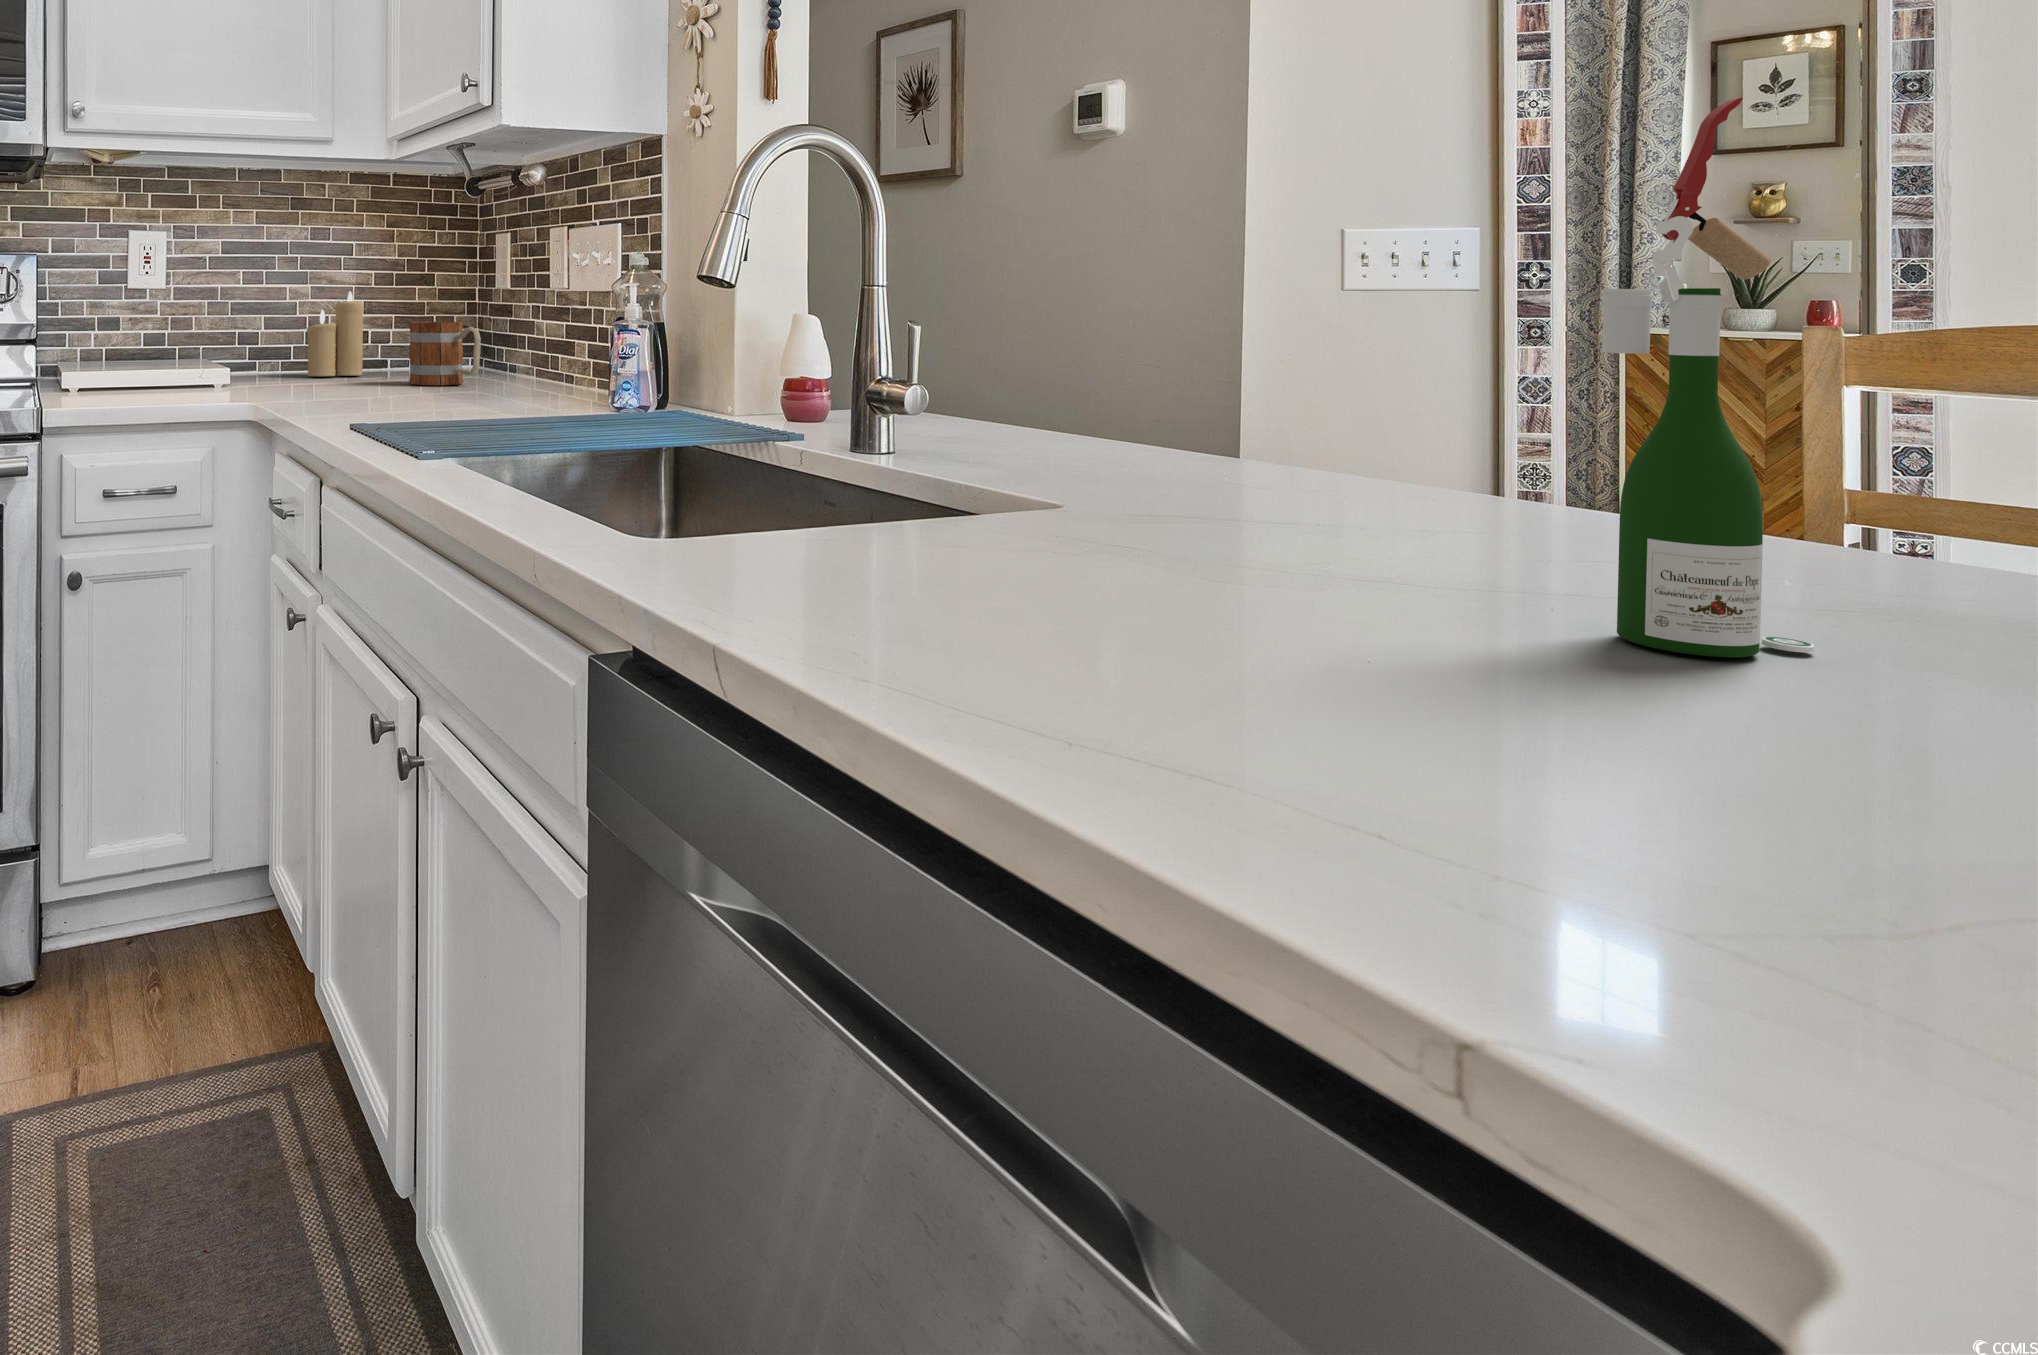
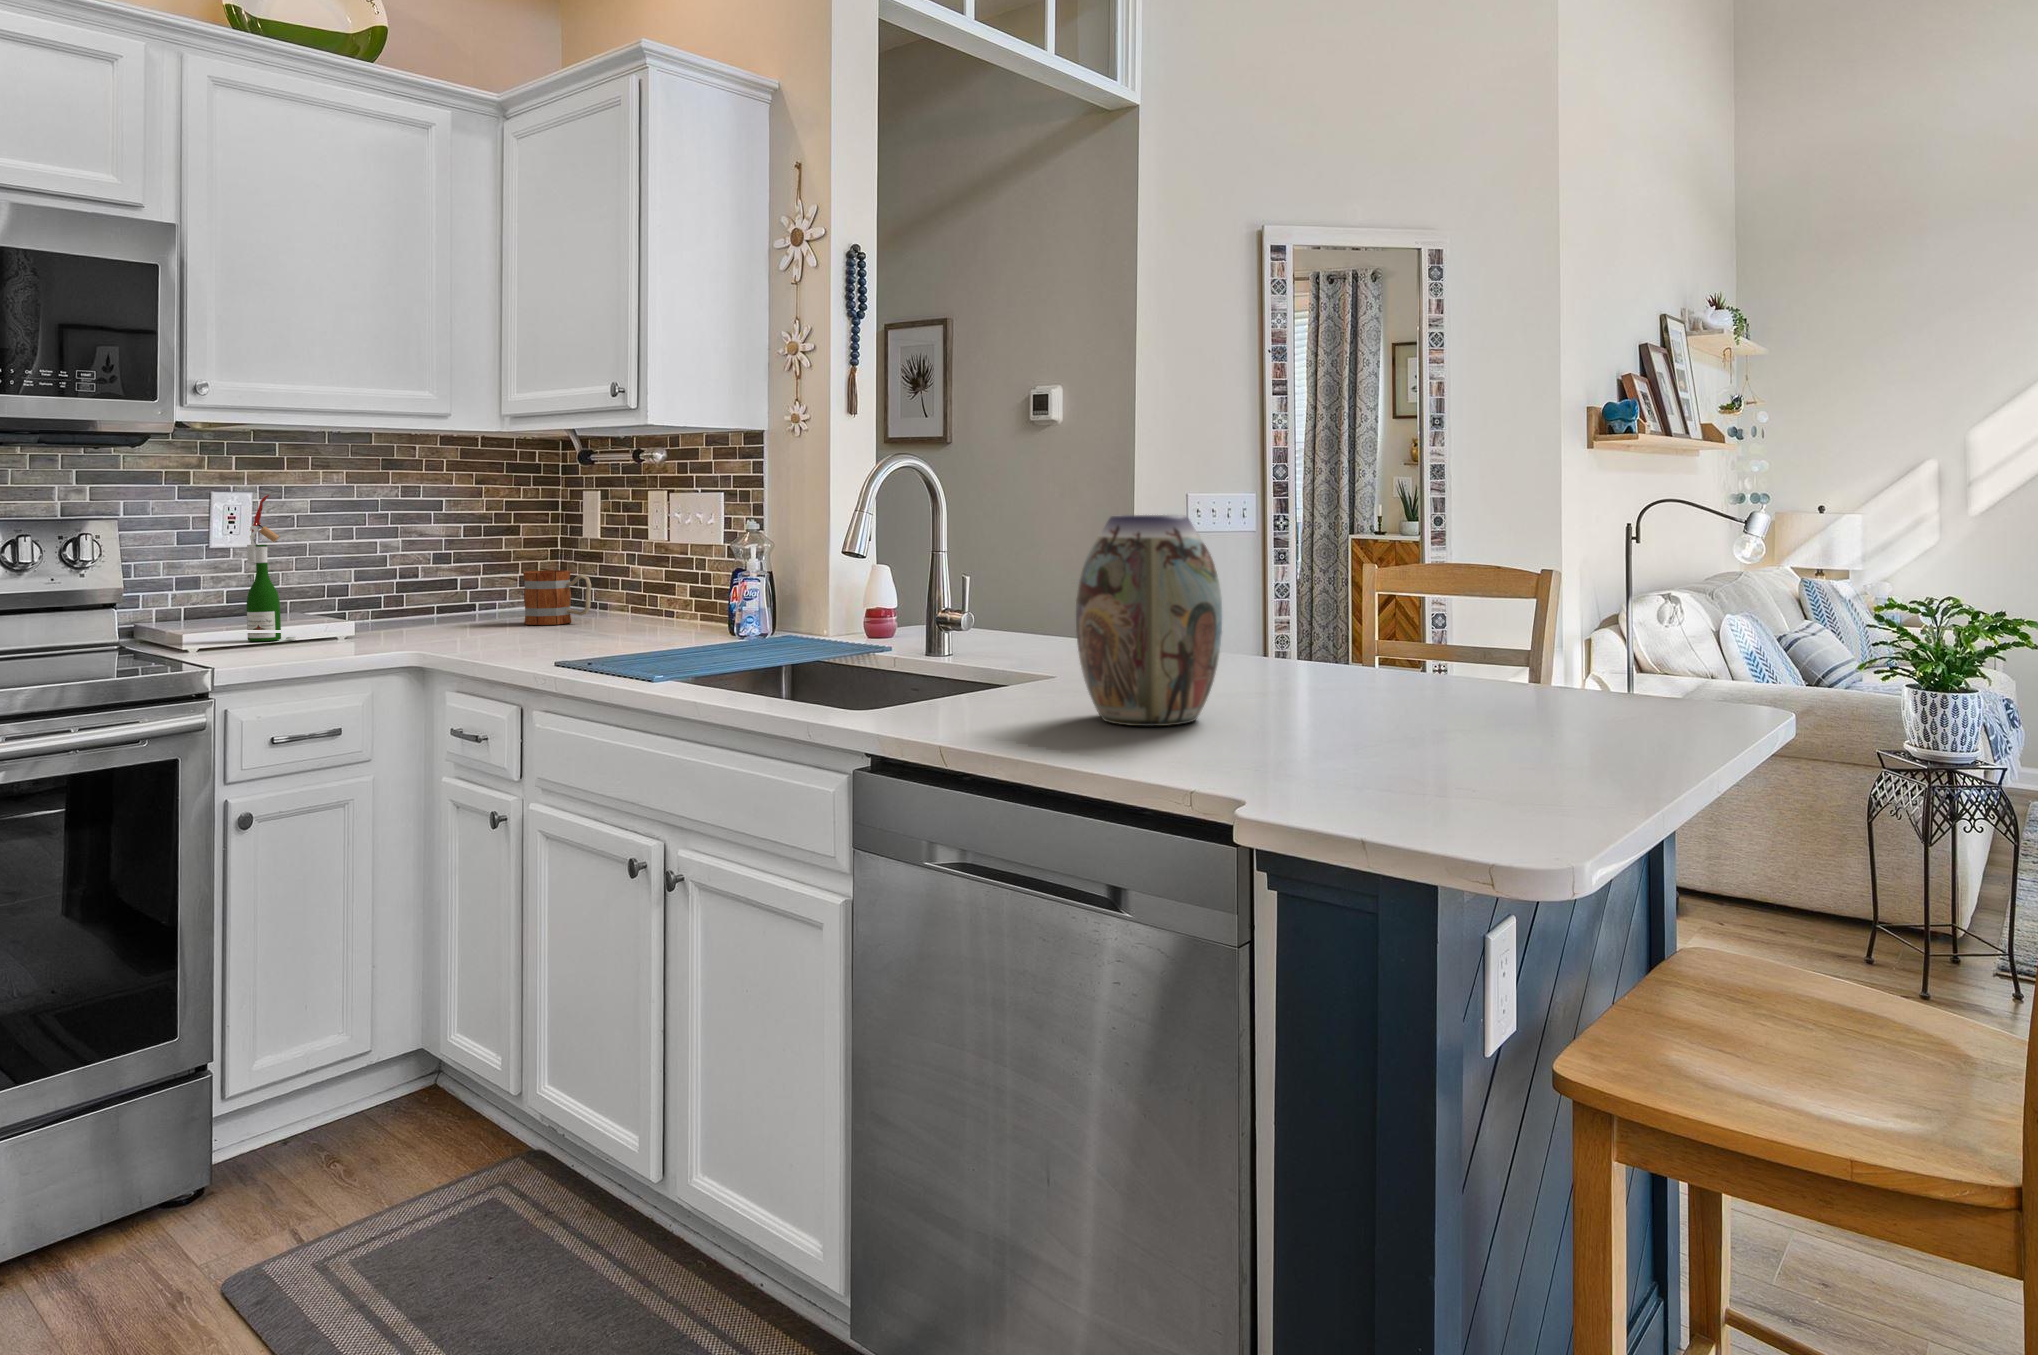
wine bottle: present [1602,97,1814,657] -> present [247,495,298,641]
vase: none [993,129,1399,670] -> present [1076,515,1222,726]
candle: present [307,292,363,376] -> none [405,544,459,621]

